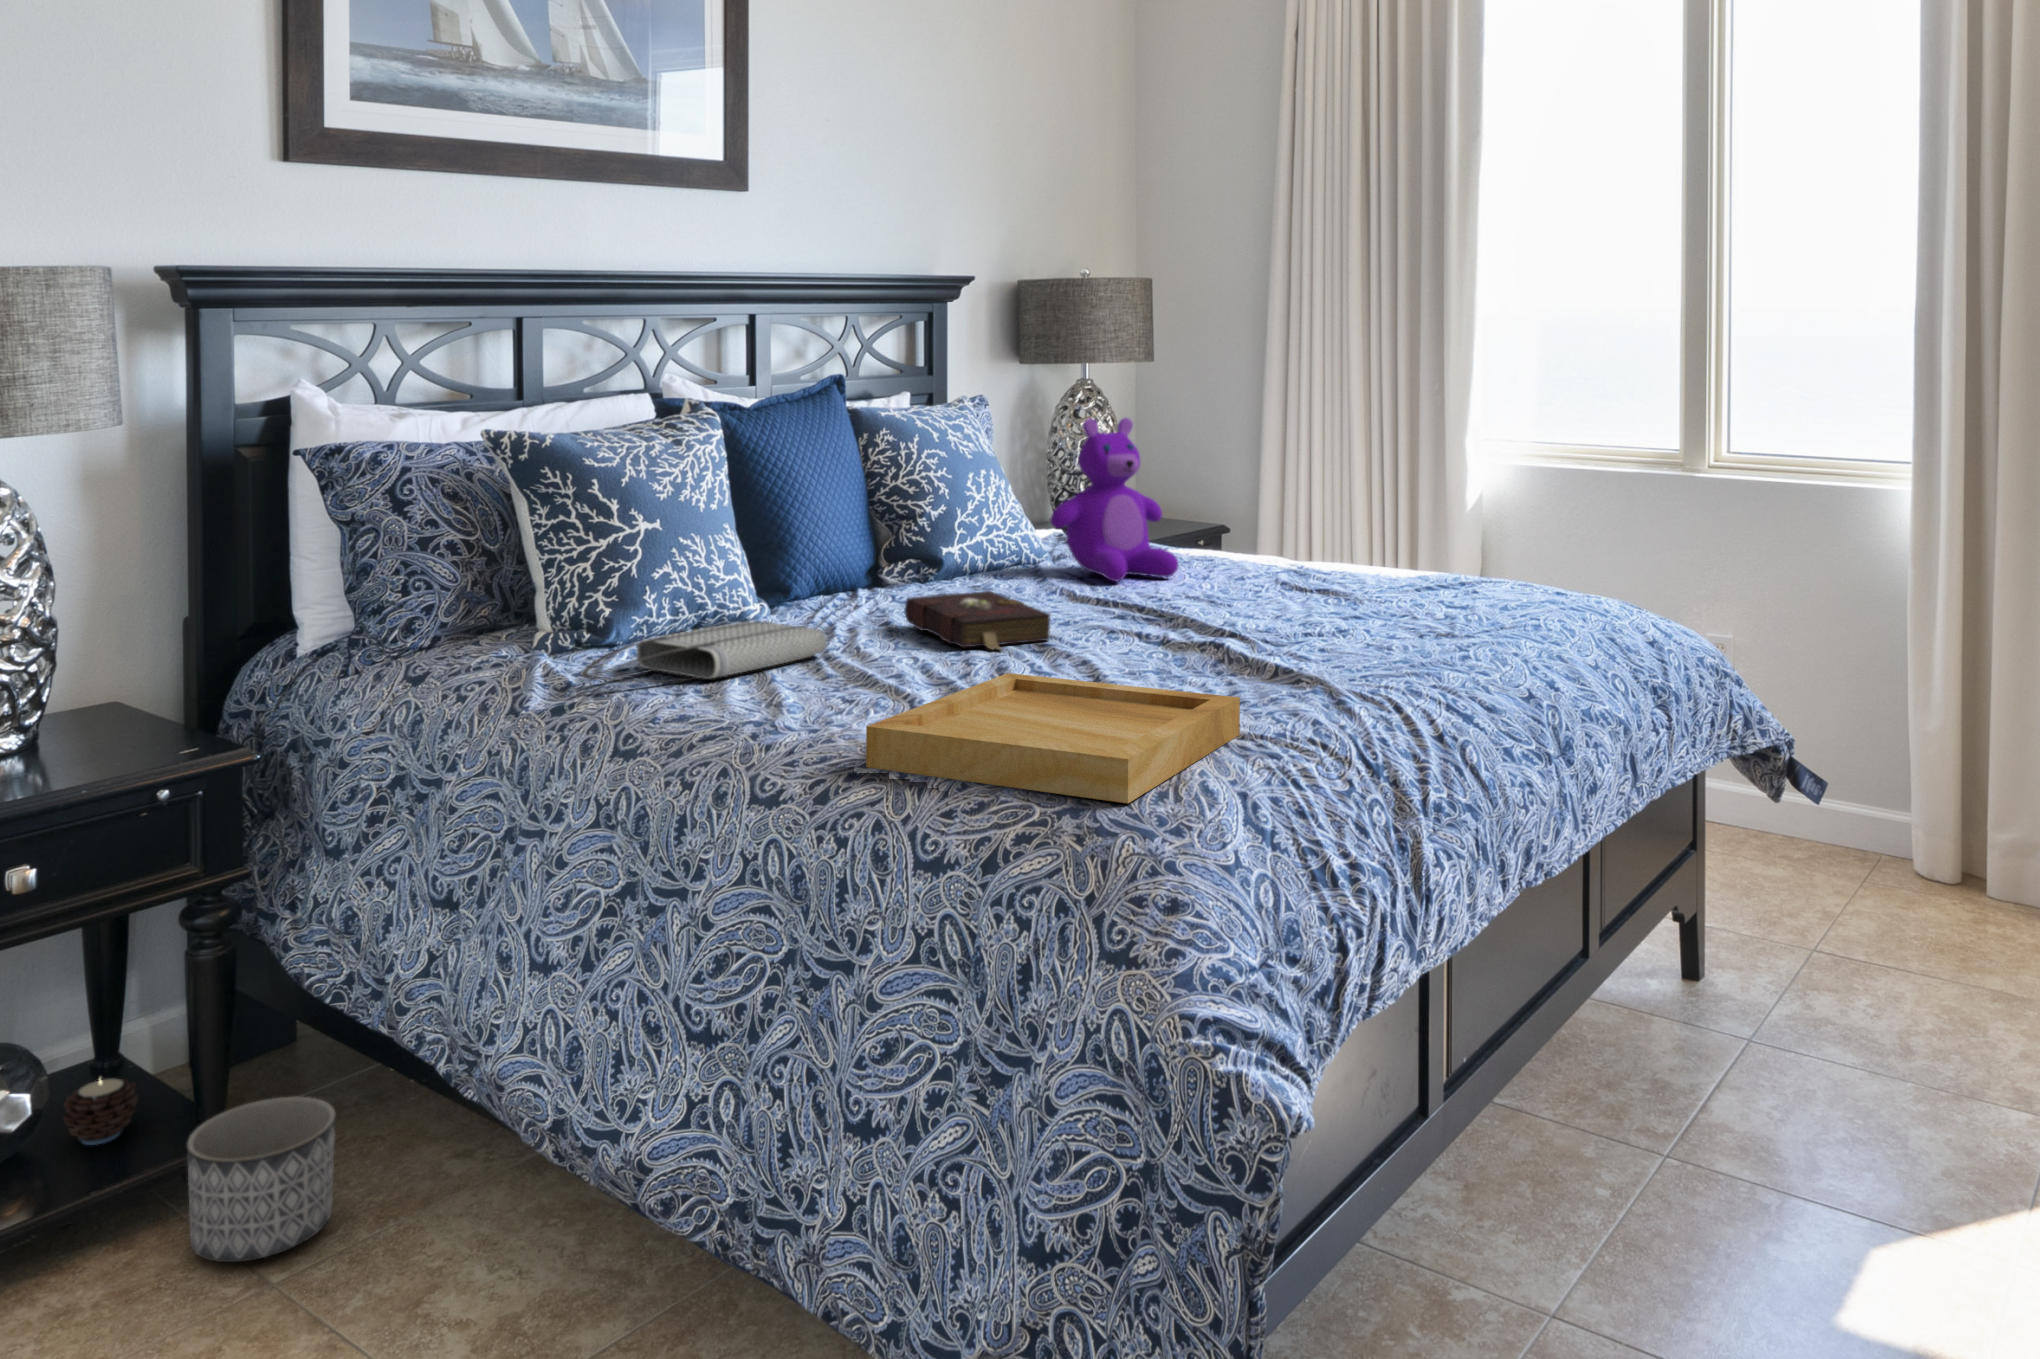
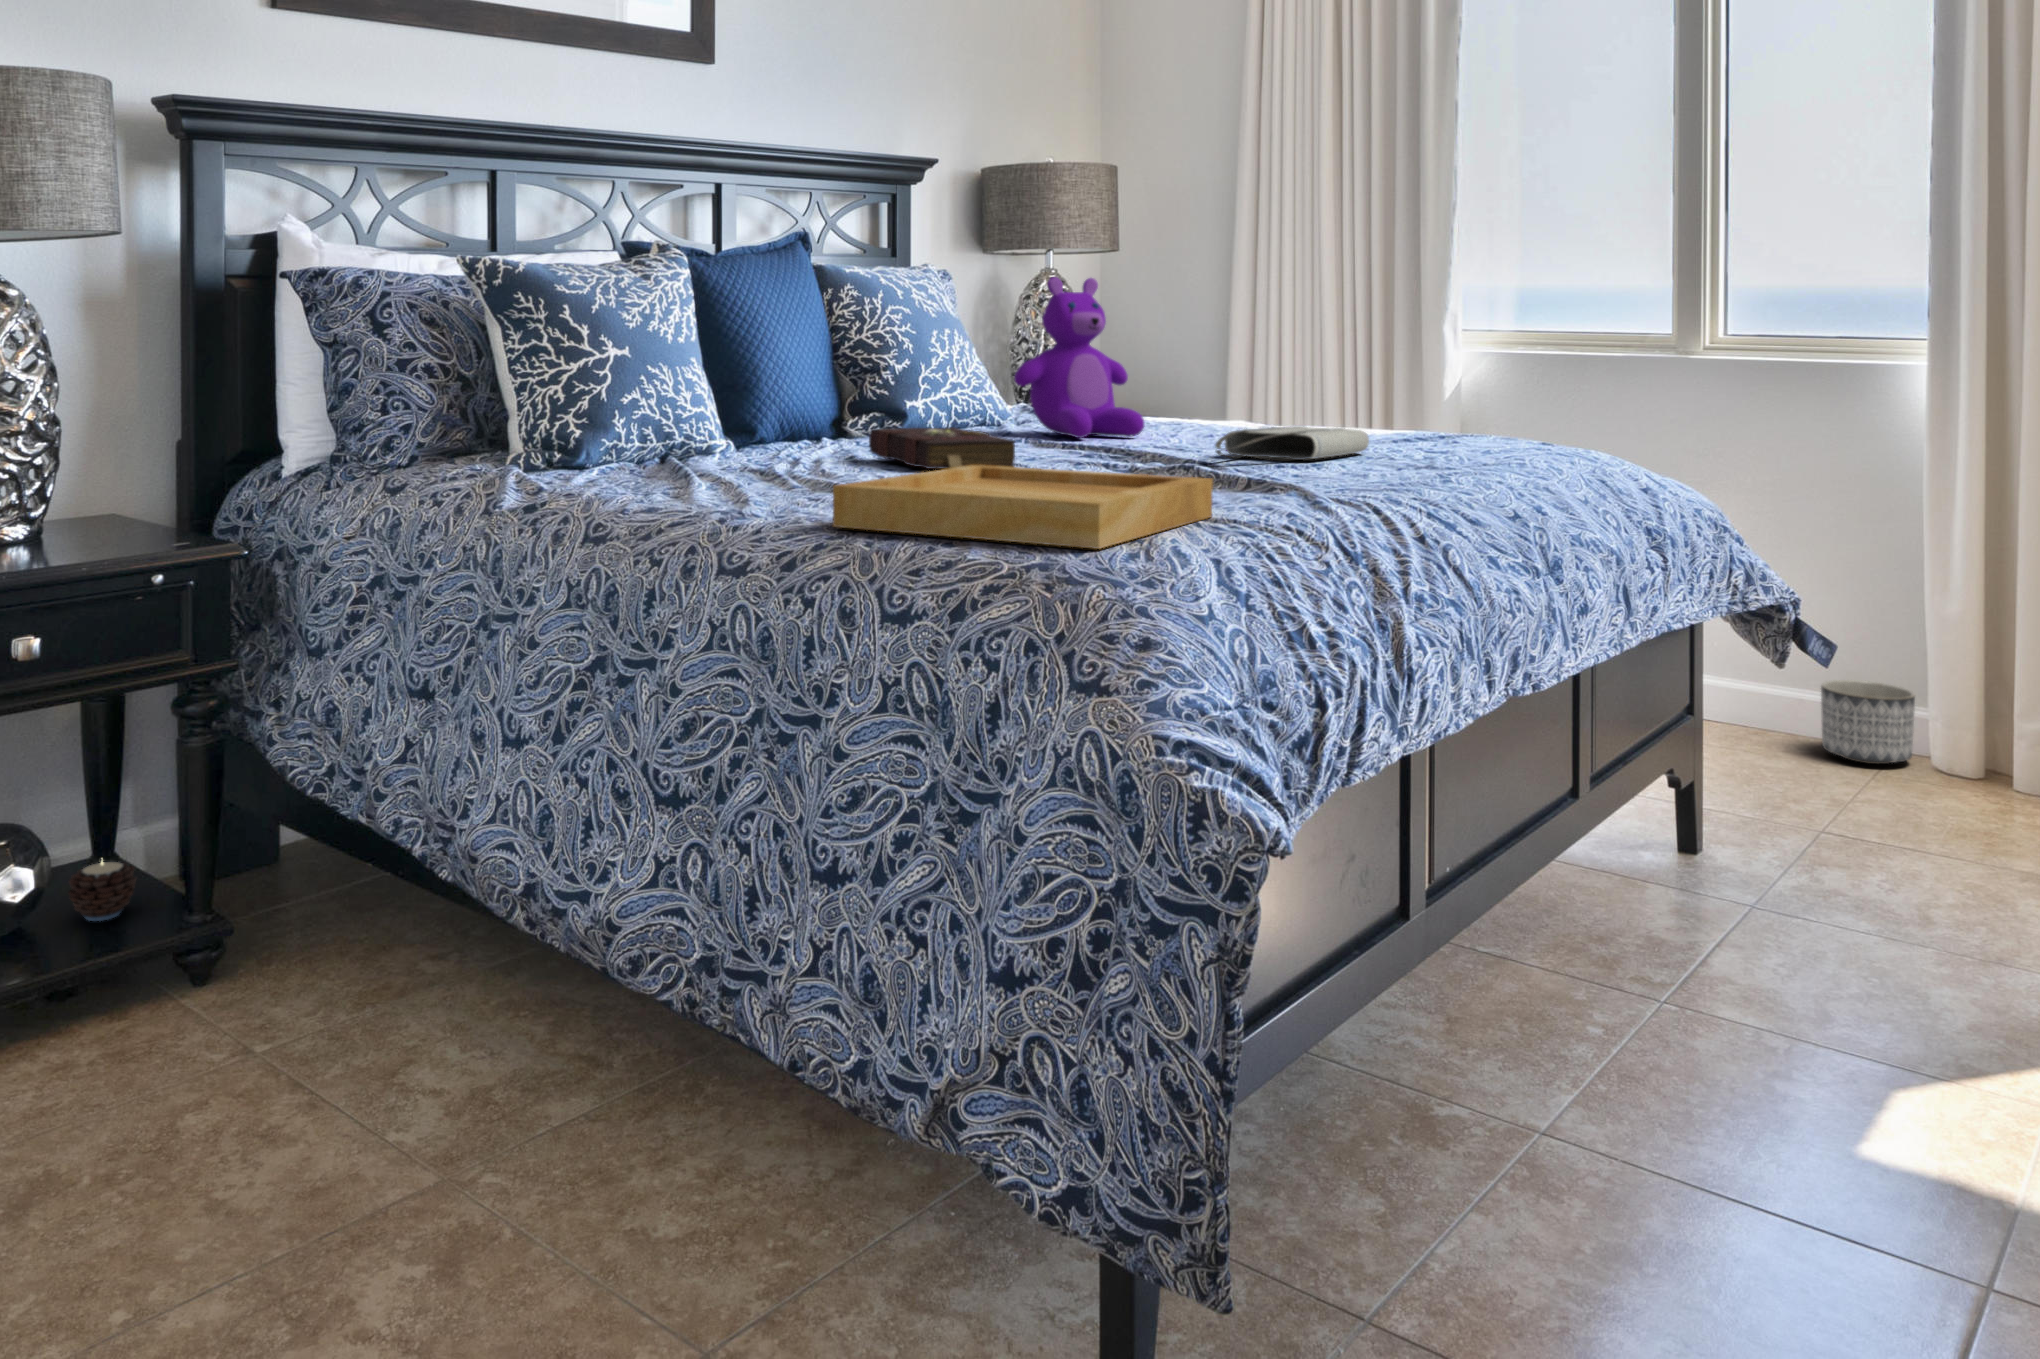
tote bag: present [581,621,826,682] -> present [1215,426,1369,460]
planter: present [187,1097,335,1262] -> present [1821,680,1915,764]

